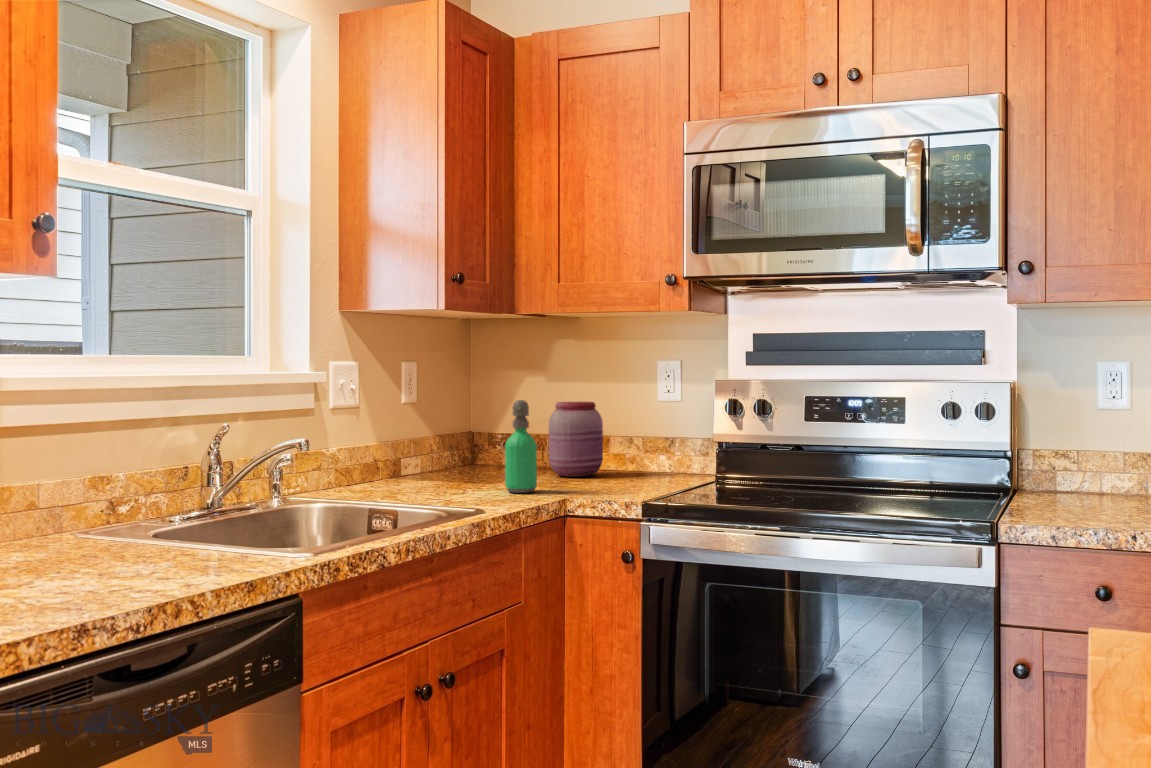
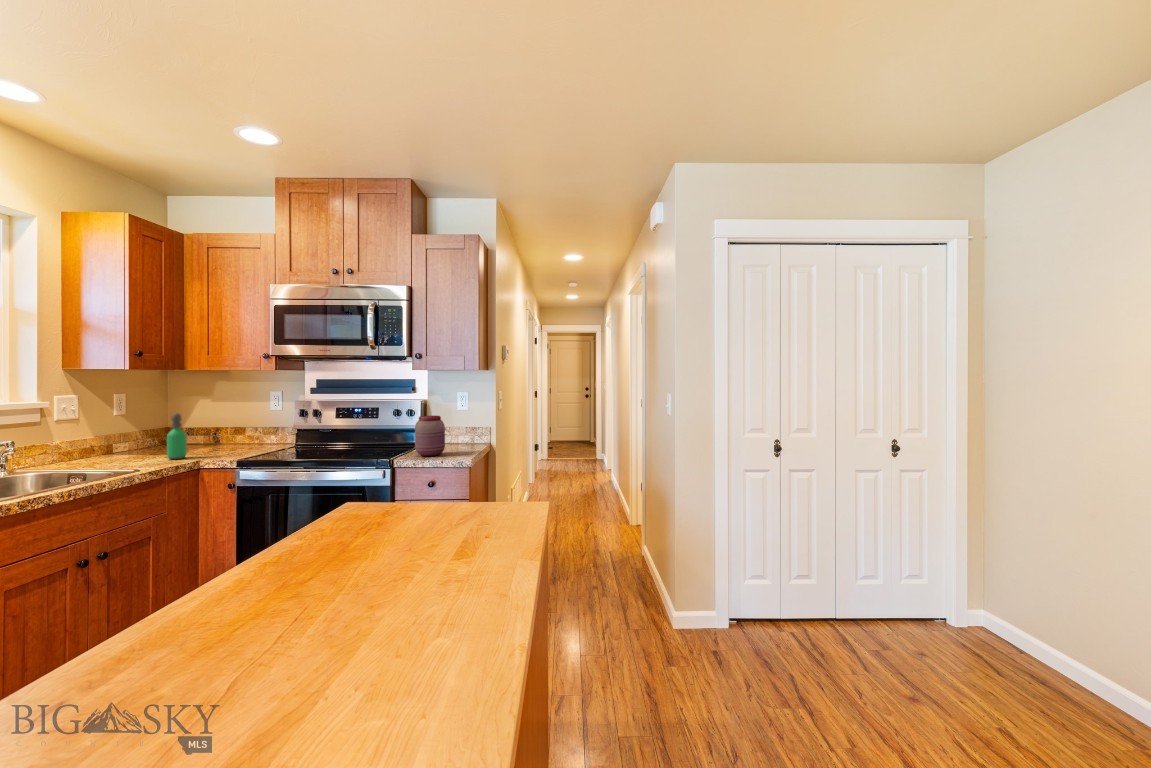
jar: present [549,402,603,477] -> present [415,416,445,456]

